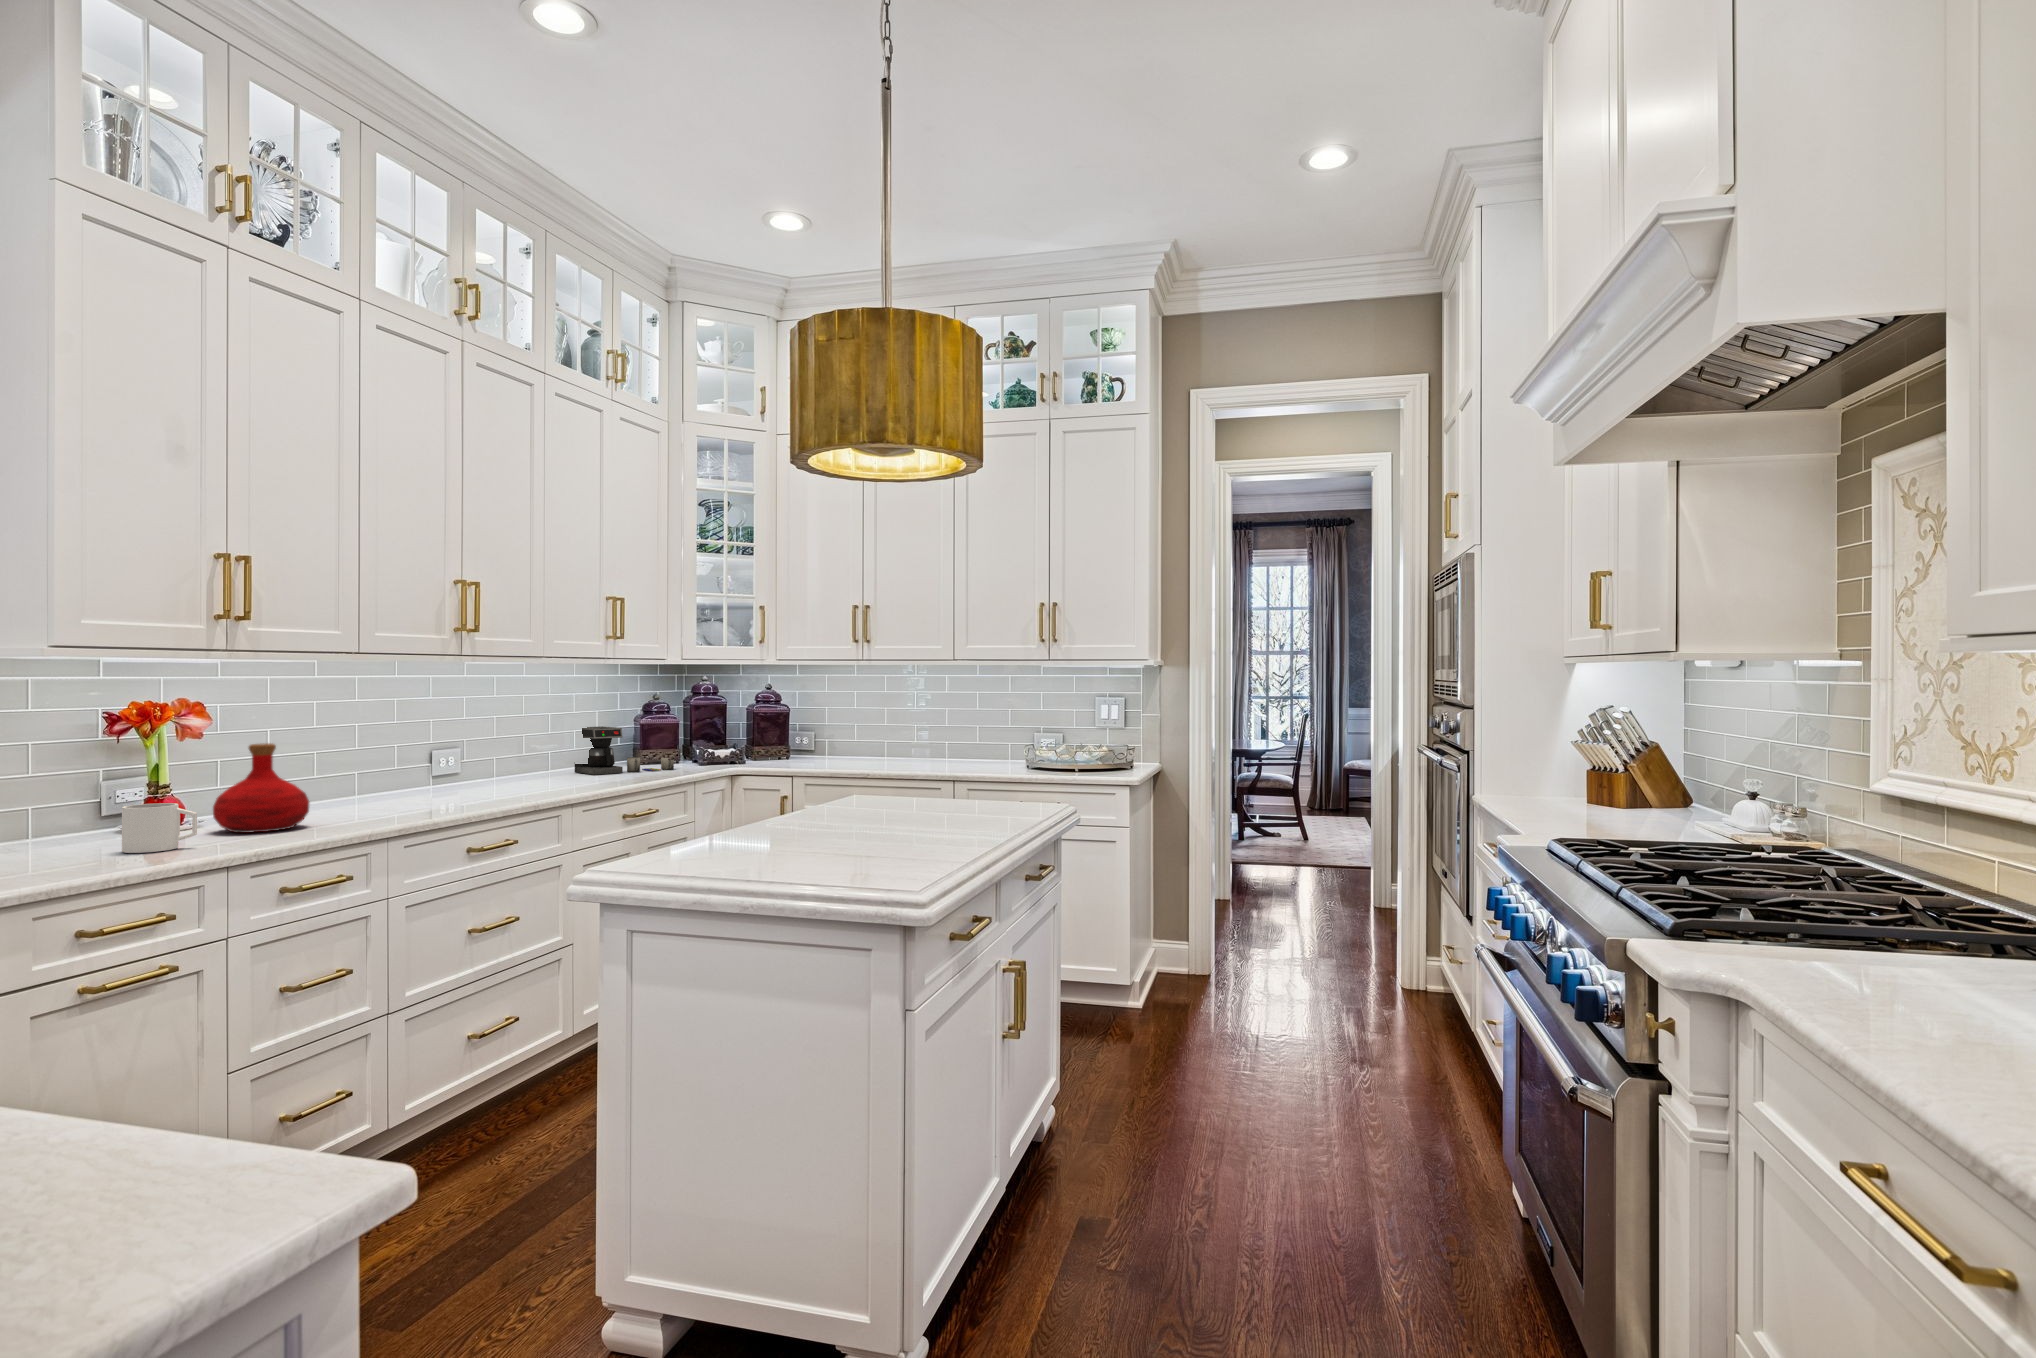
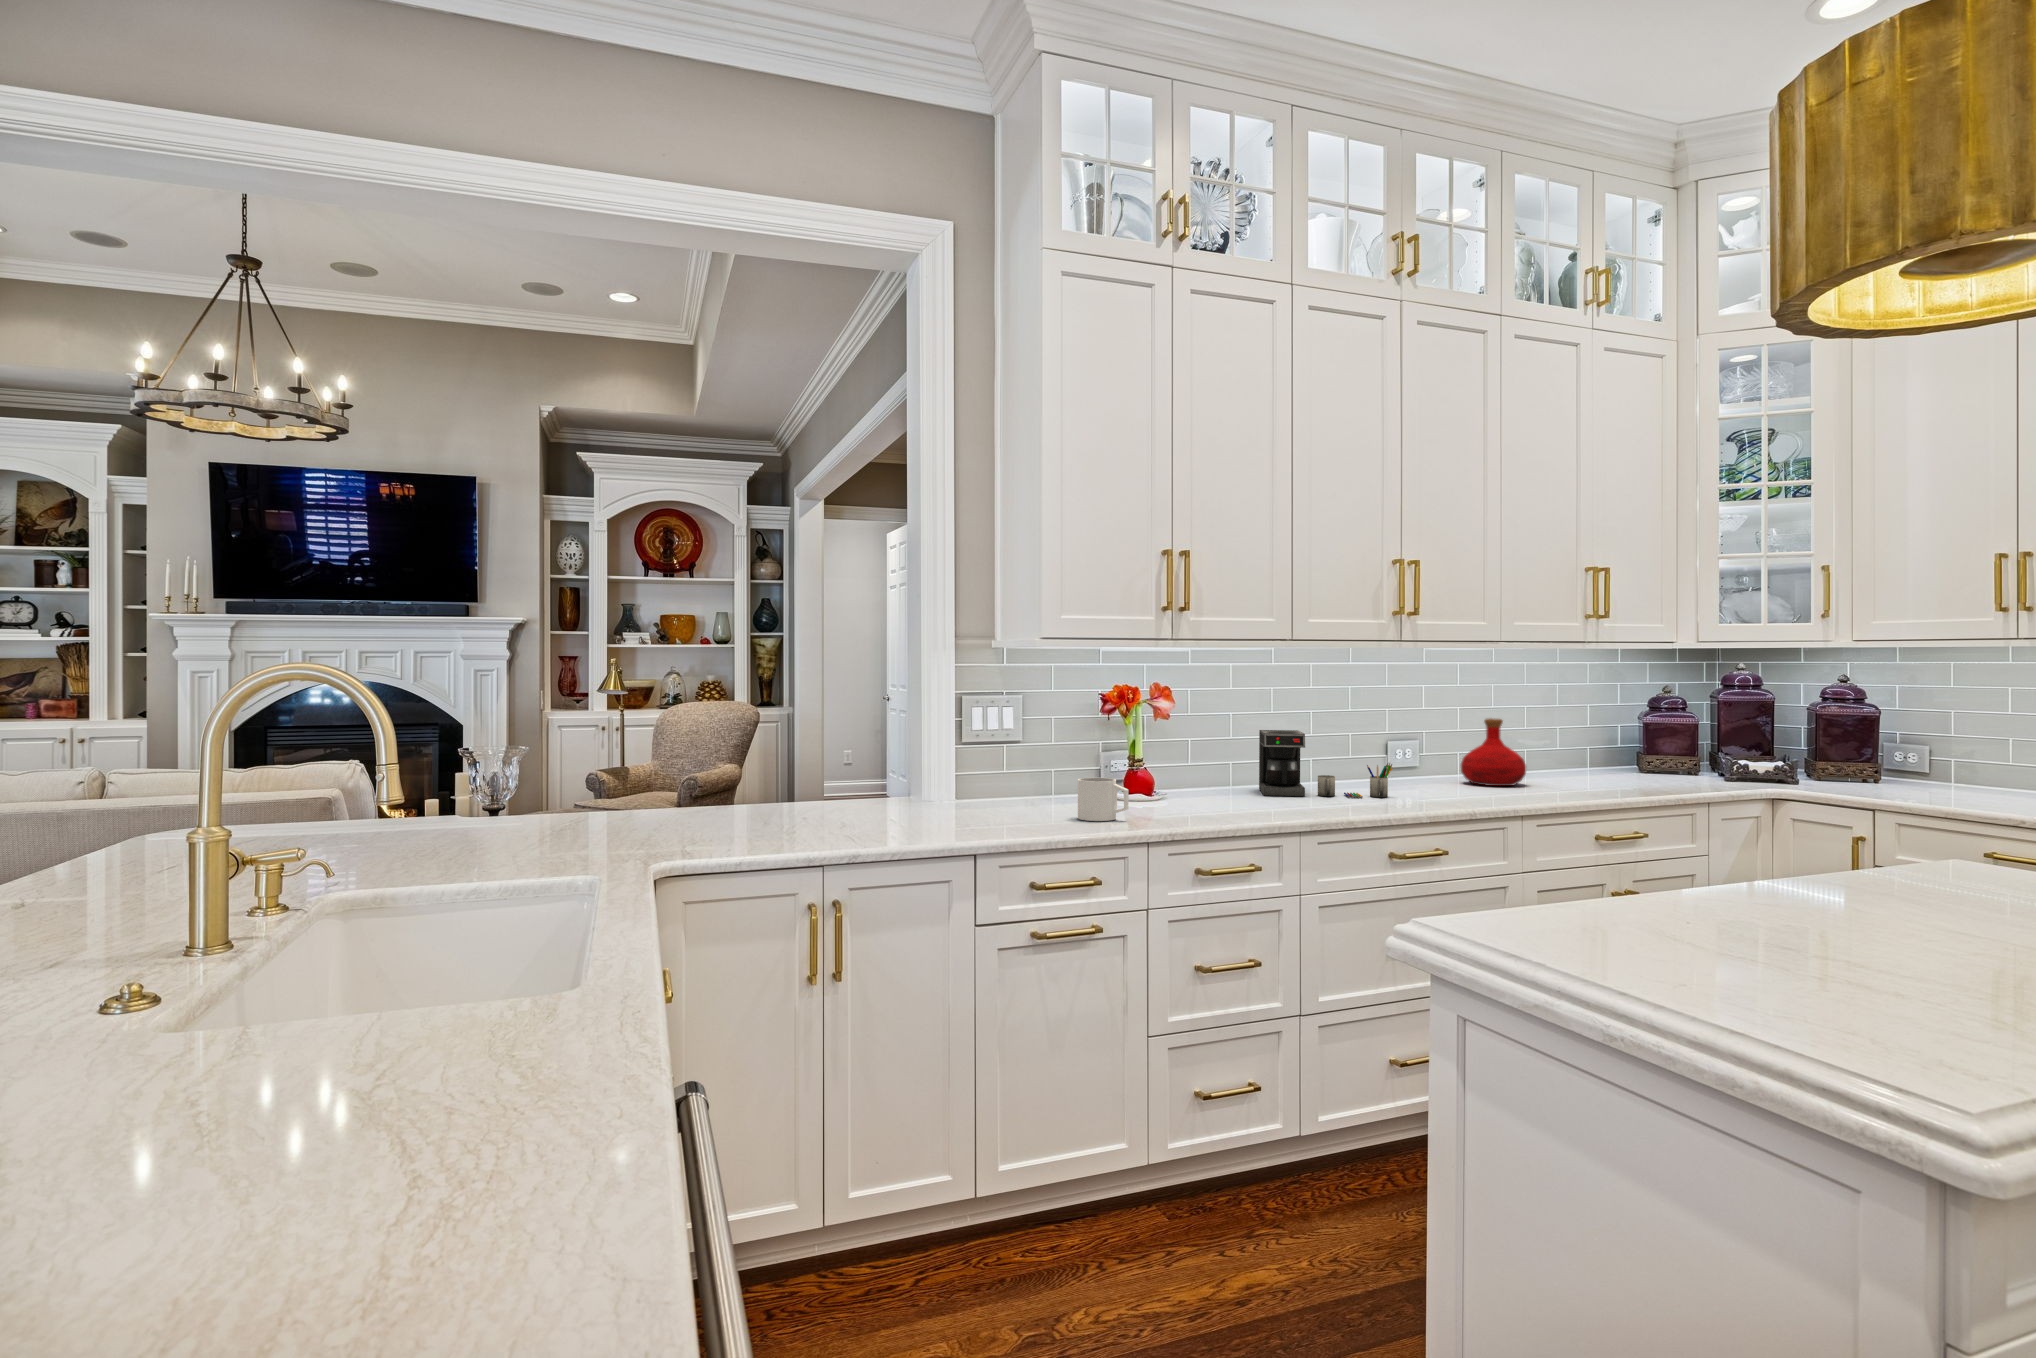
coffee maker: present [575,726,674,775] -> present [1259,730,1392,798]
bottle: present [213,743,309,833] -> present [1461,718,1526,786]

